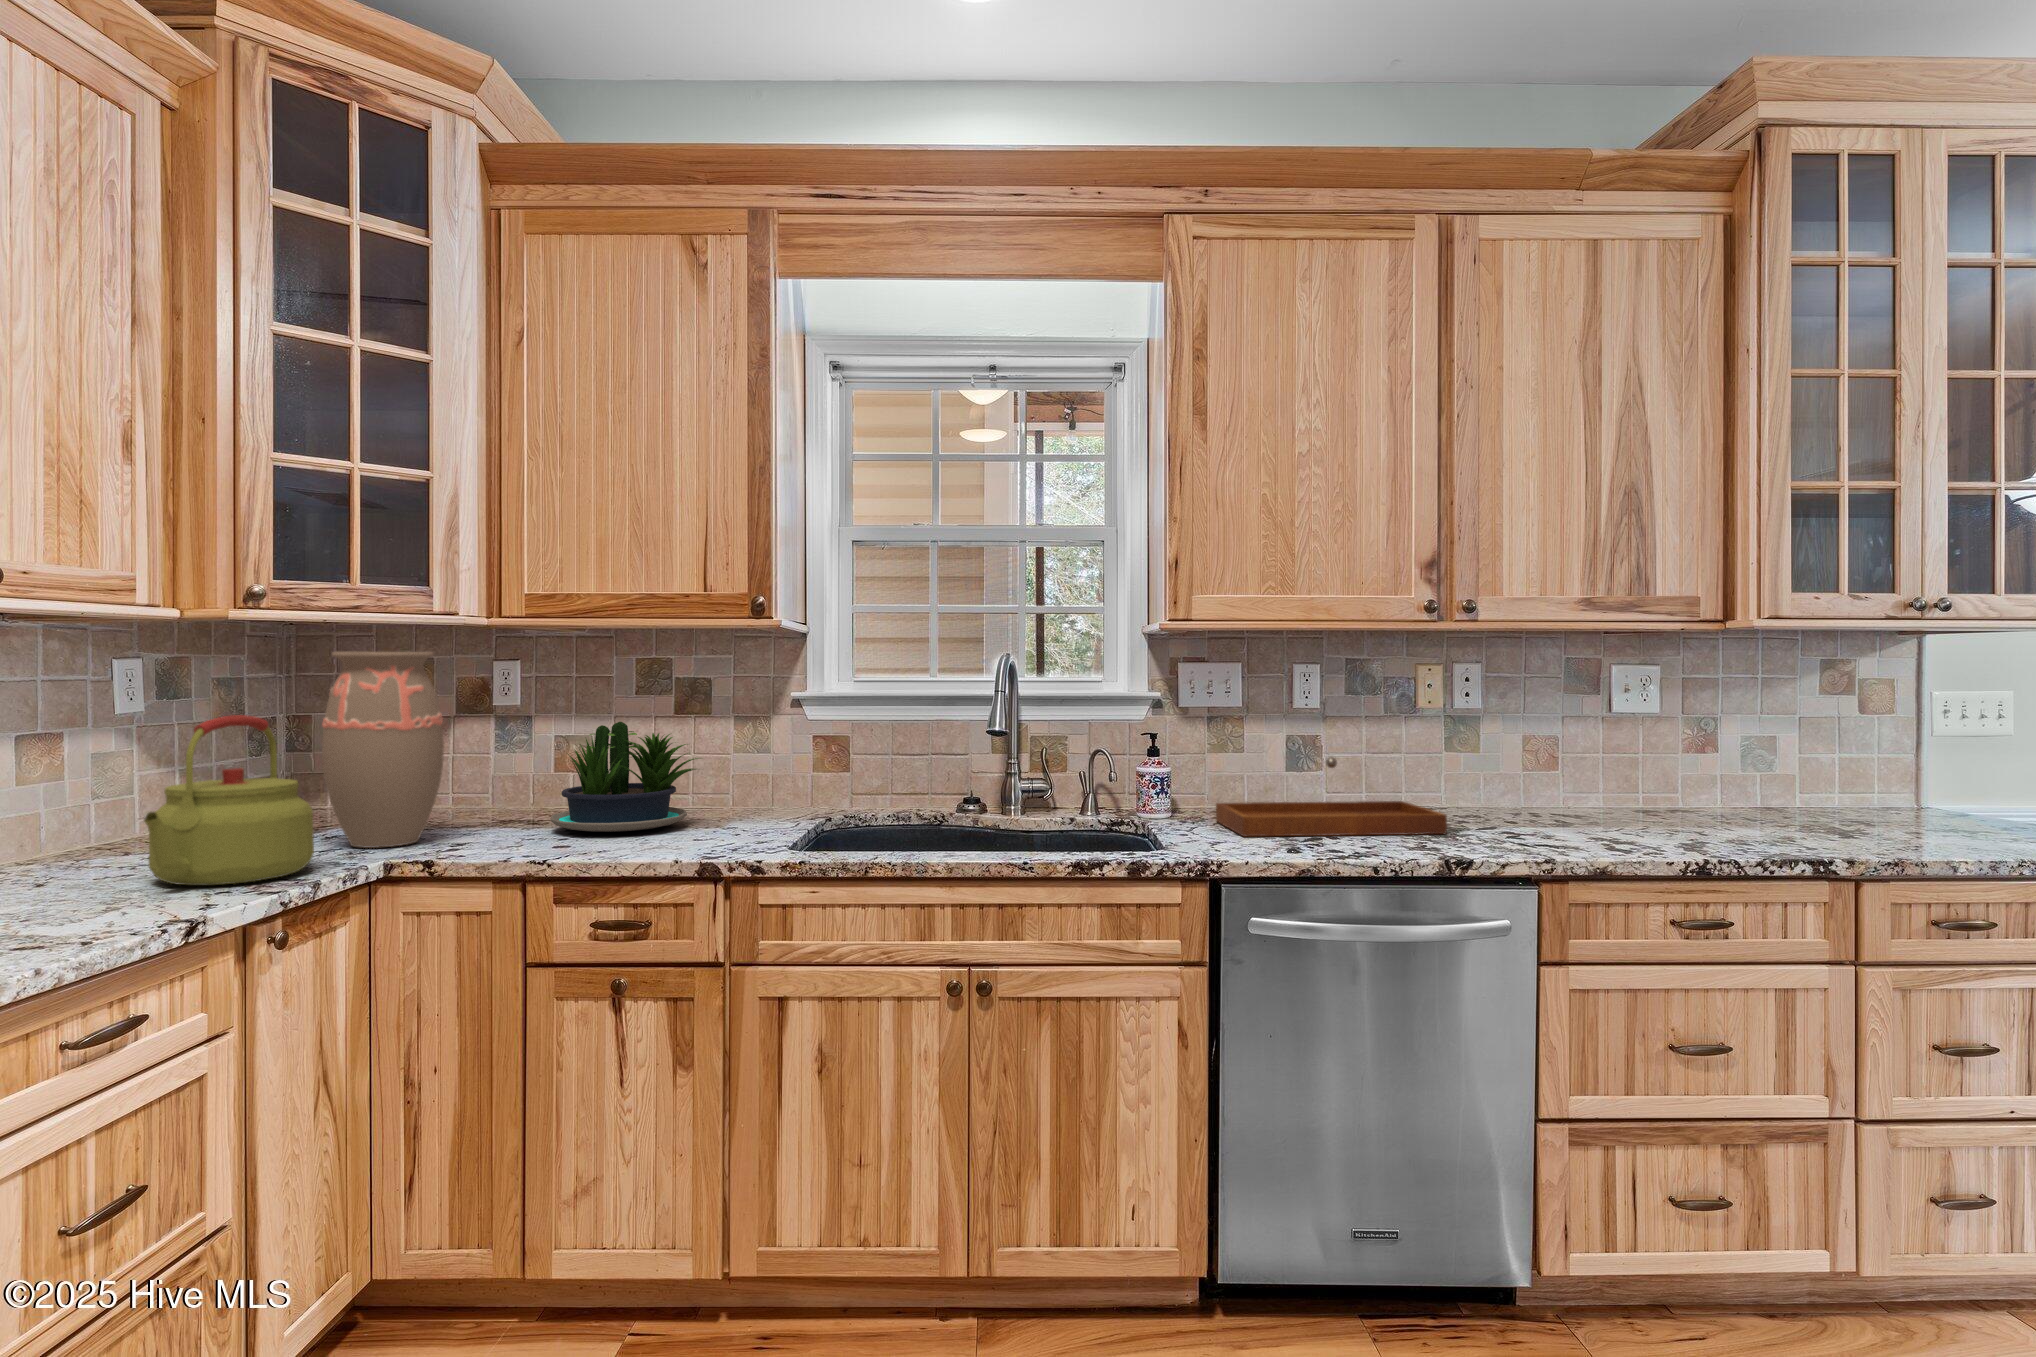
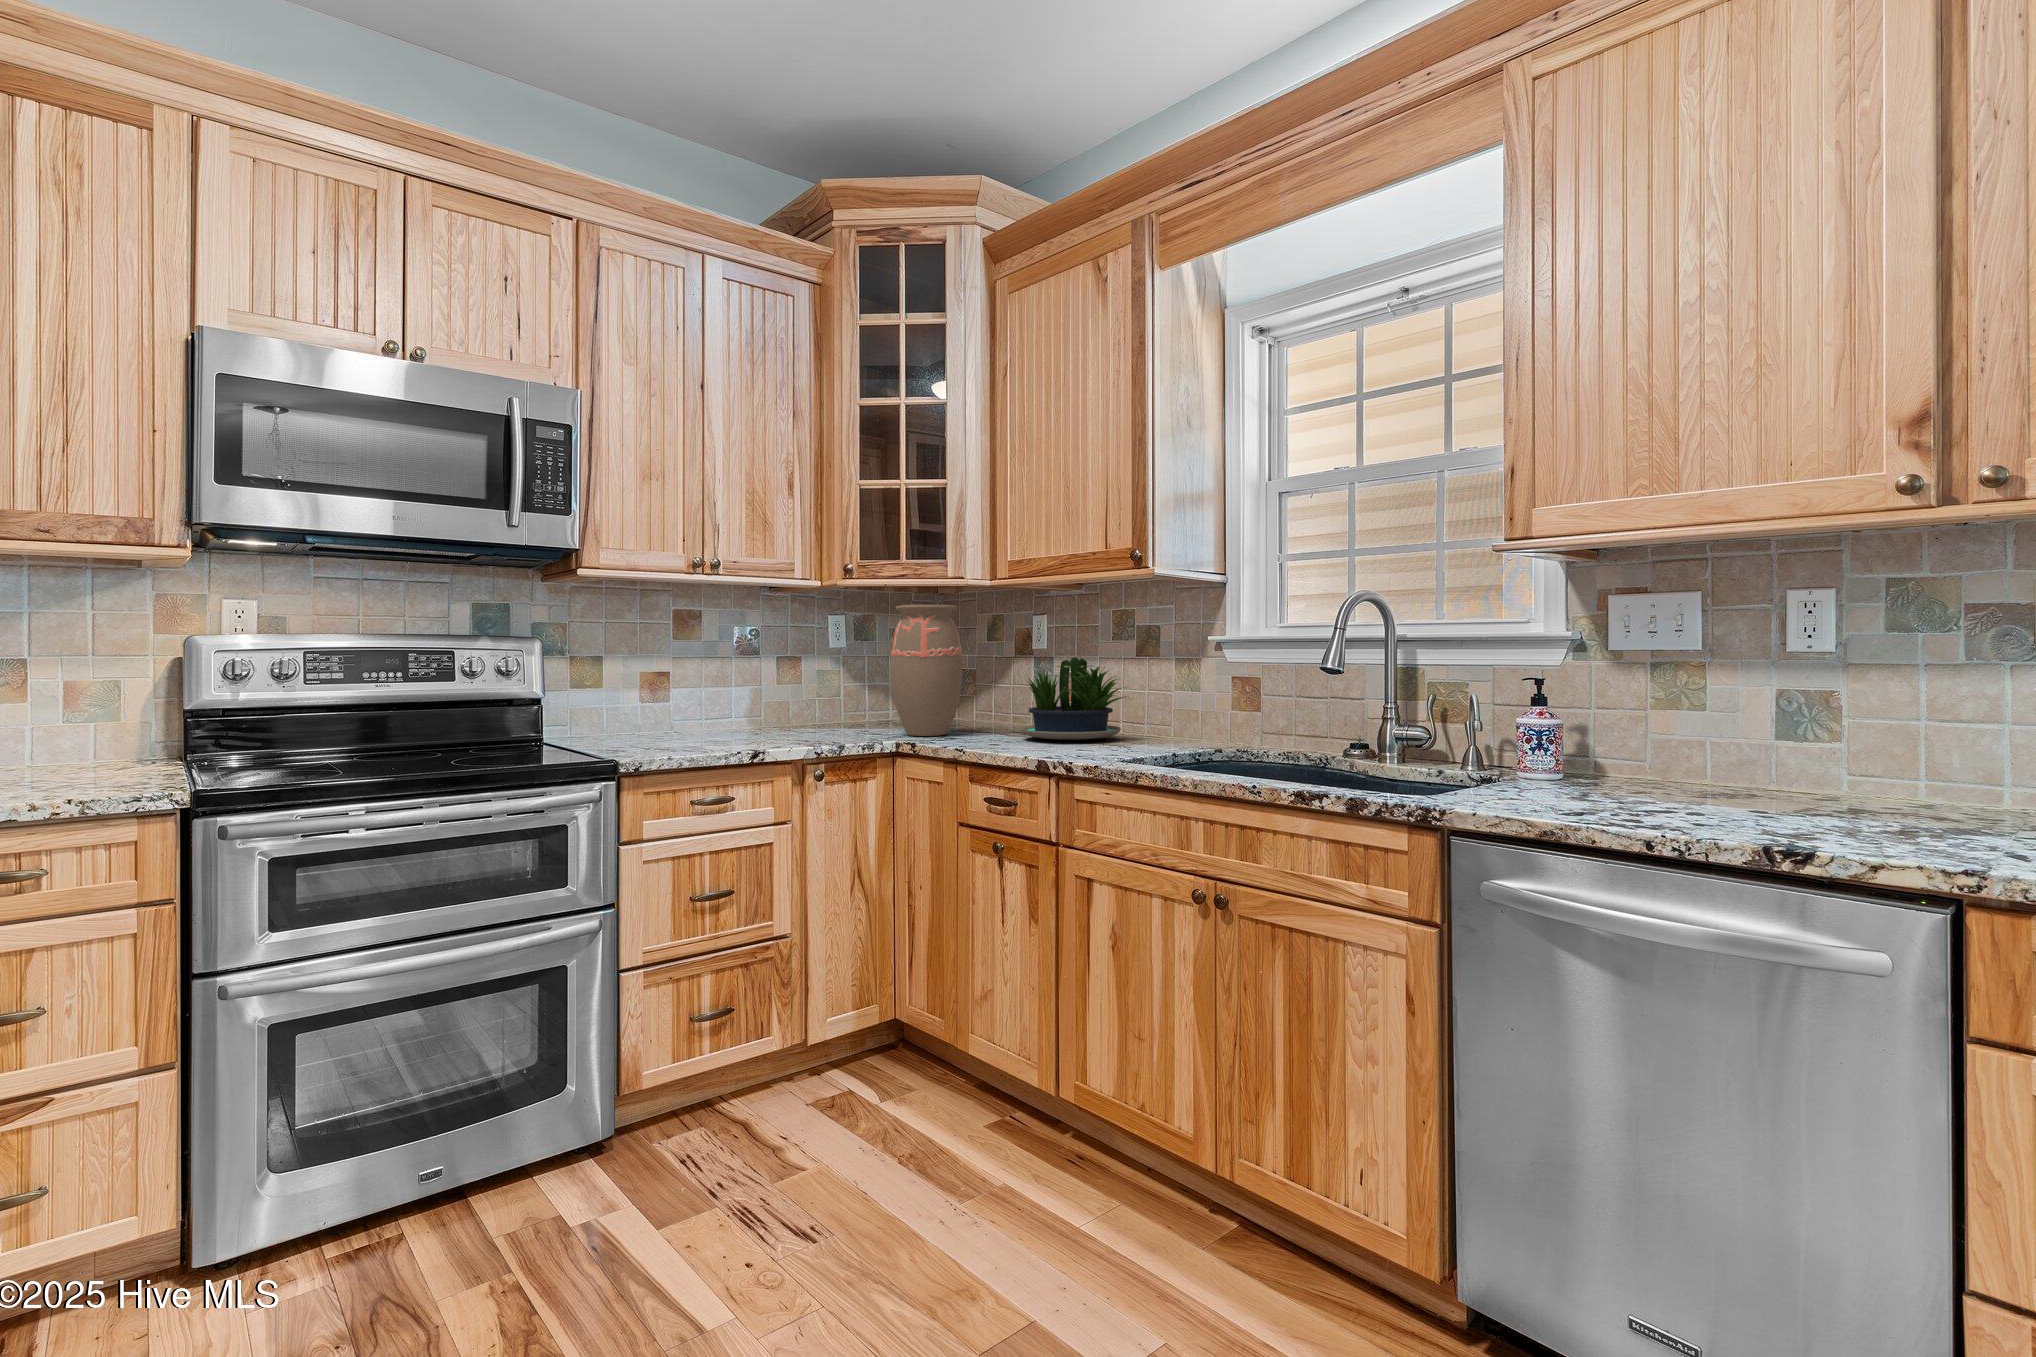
kettle: present [144,715,314,885] -> none [746,643,853,743]
tray: present [1216,757,1447,837] -> none [1566,708,1919,826]

